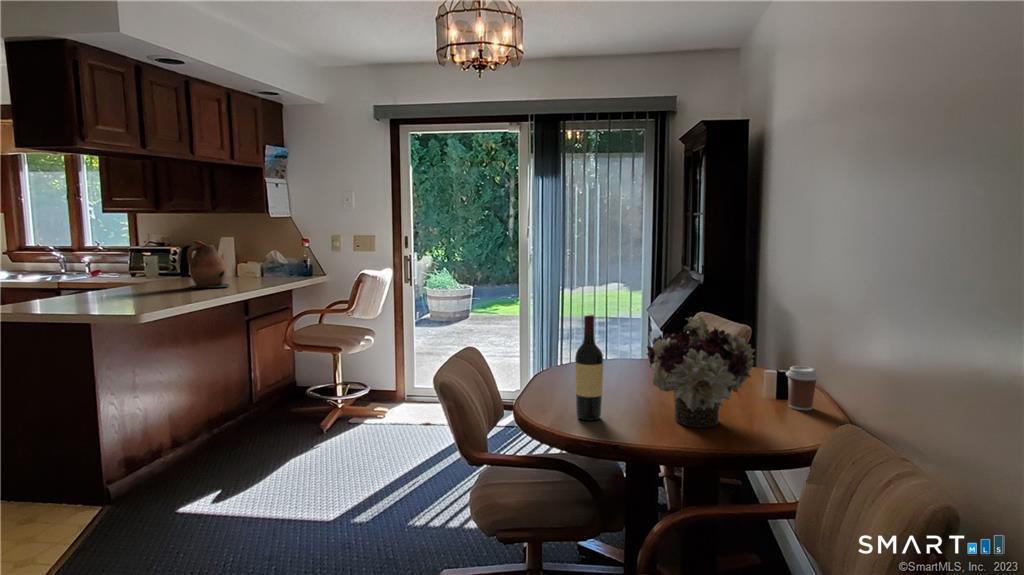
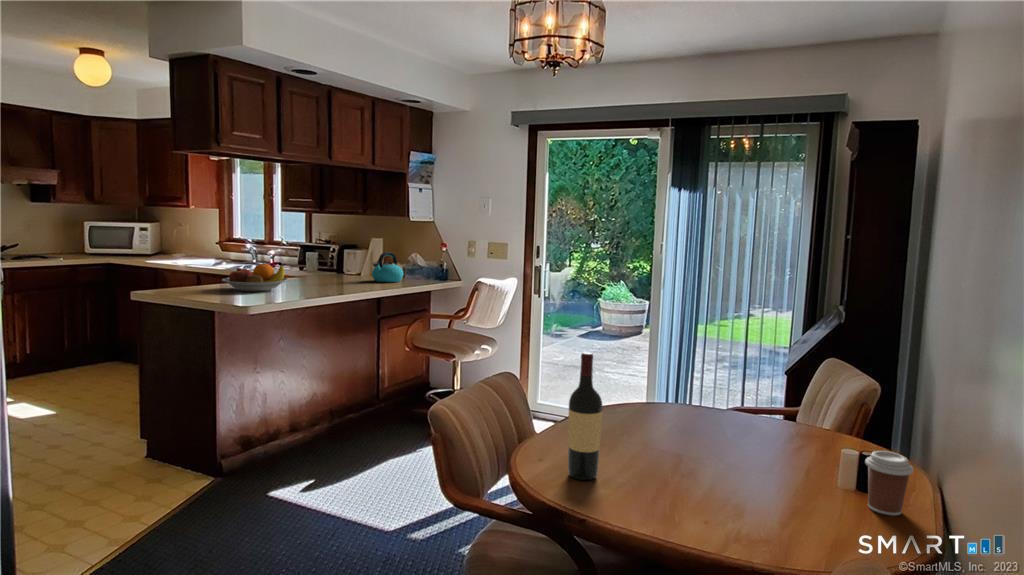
ceramic pitcher: present [187,240,229,288] -> none [325,240,363,287]
kettle: none [233,250,268,282] -> present [372,252,403,282]
fruit bowl: none [72,269,153,300] -> present [222,264,288,292]
flower arrangement: present [647,314,755,428] -> none [656,365,790,516]

